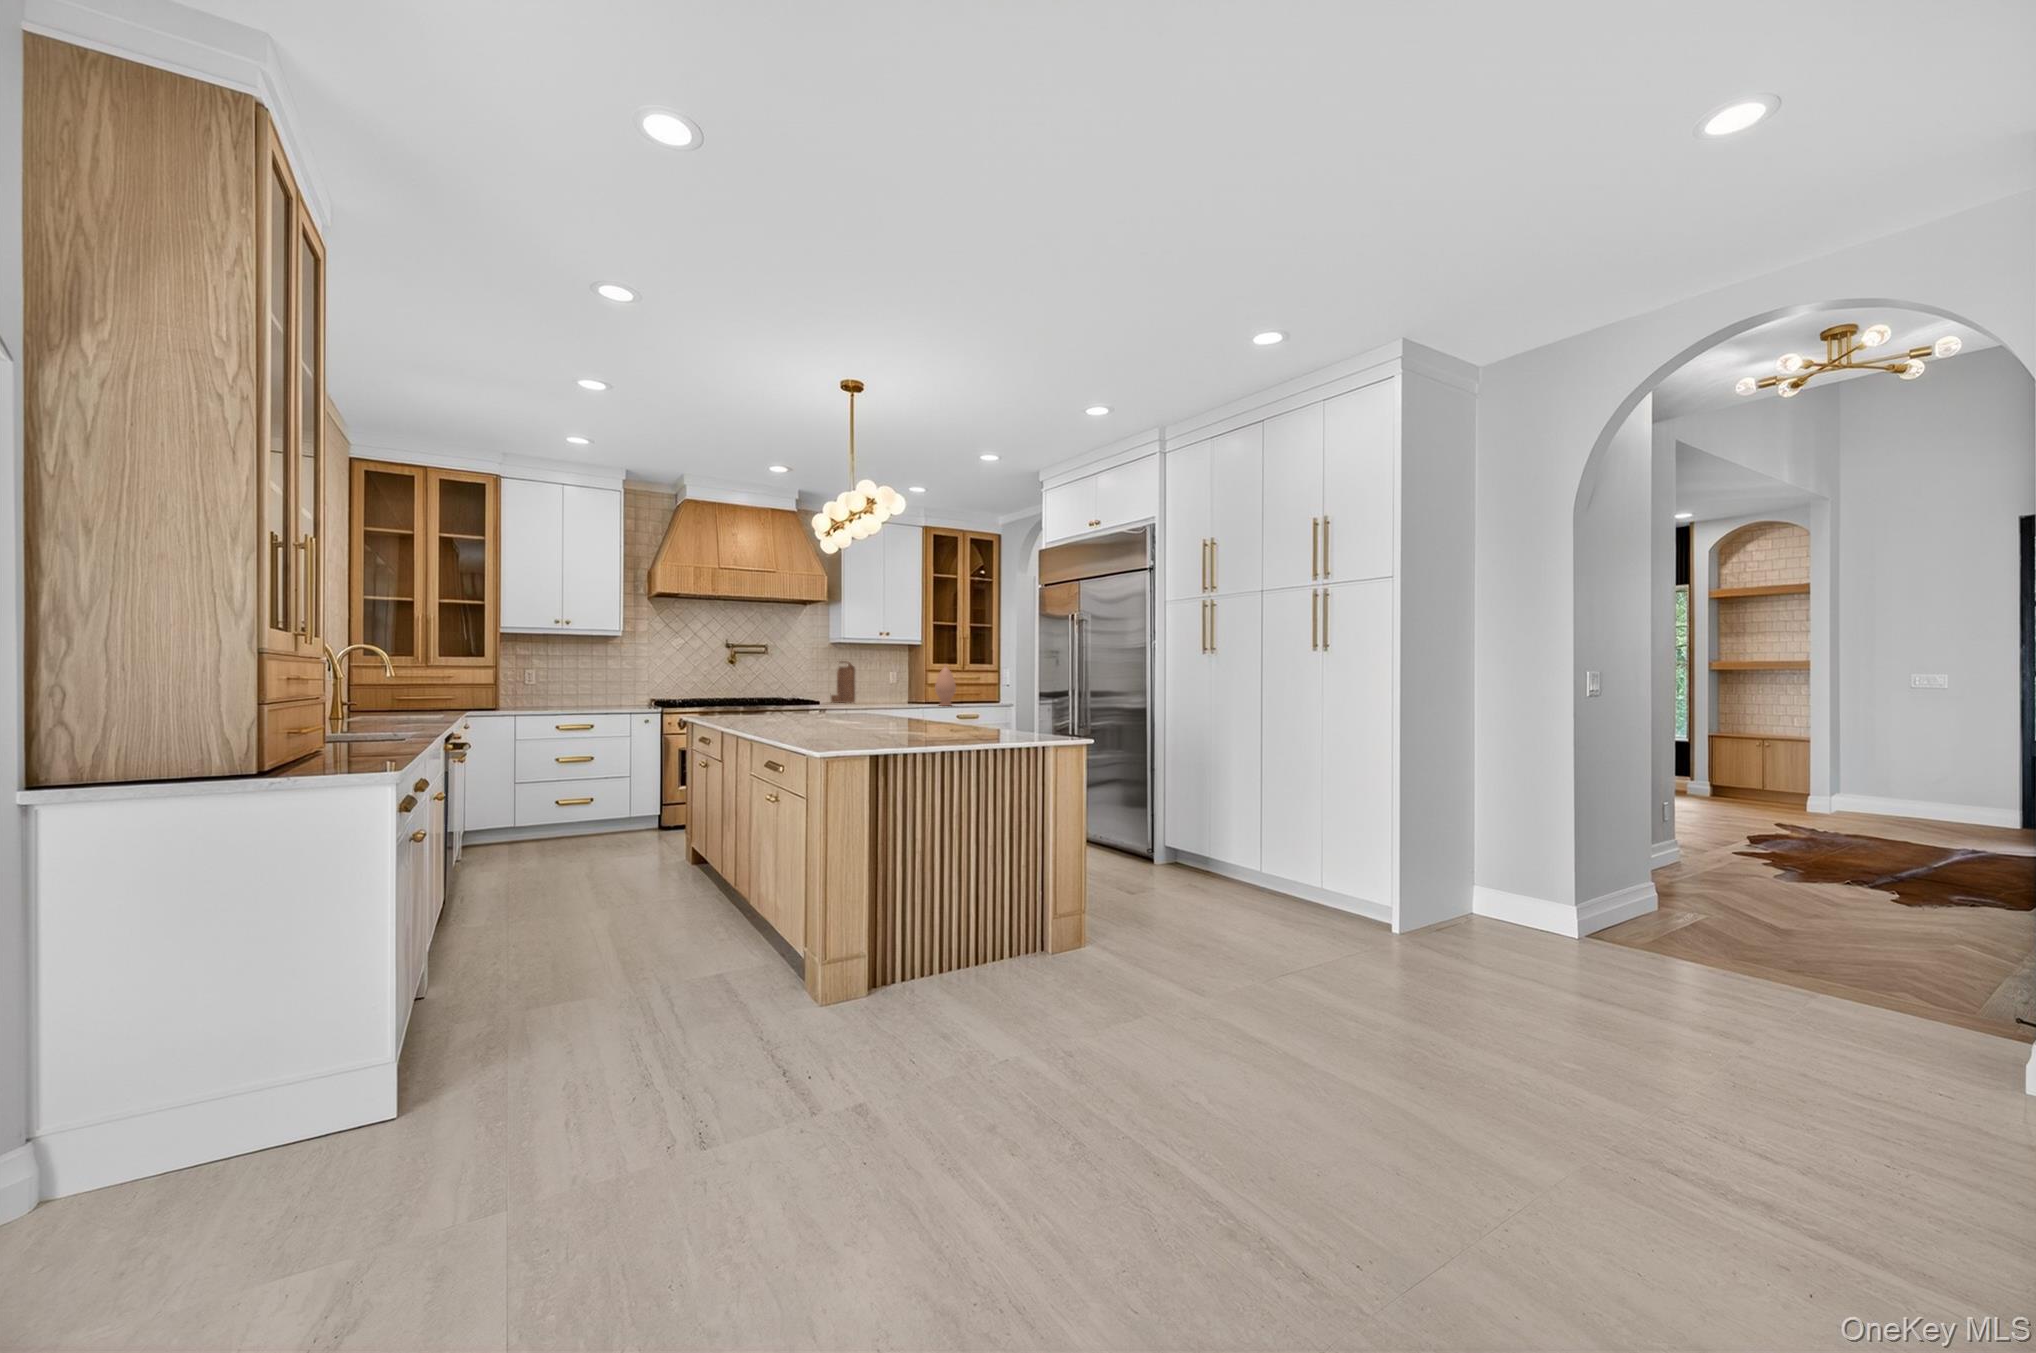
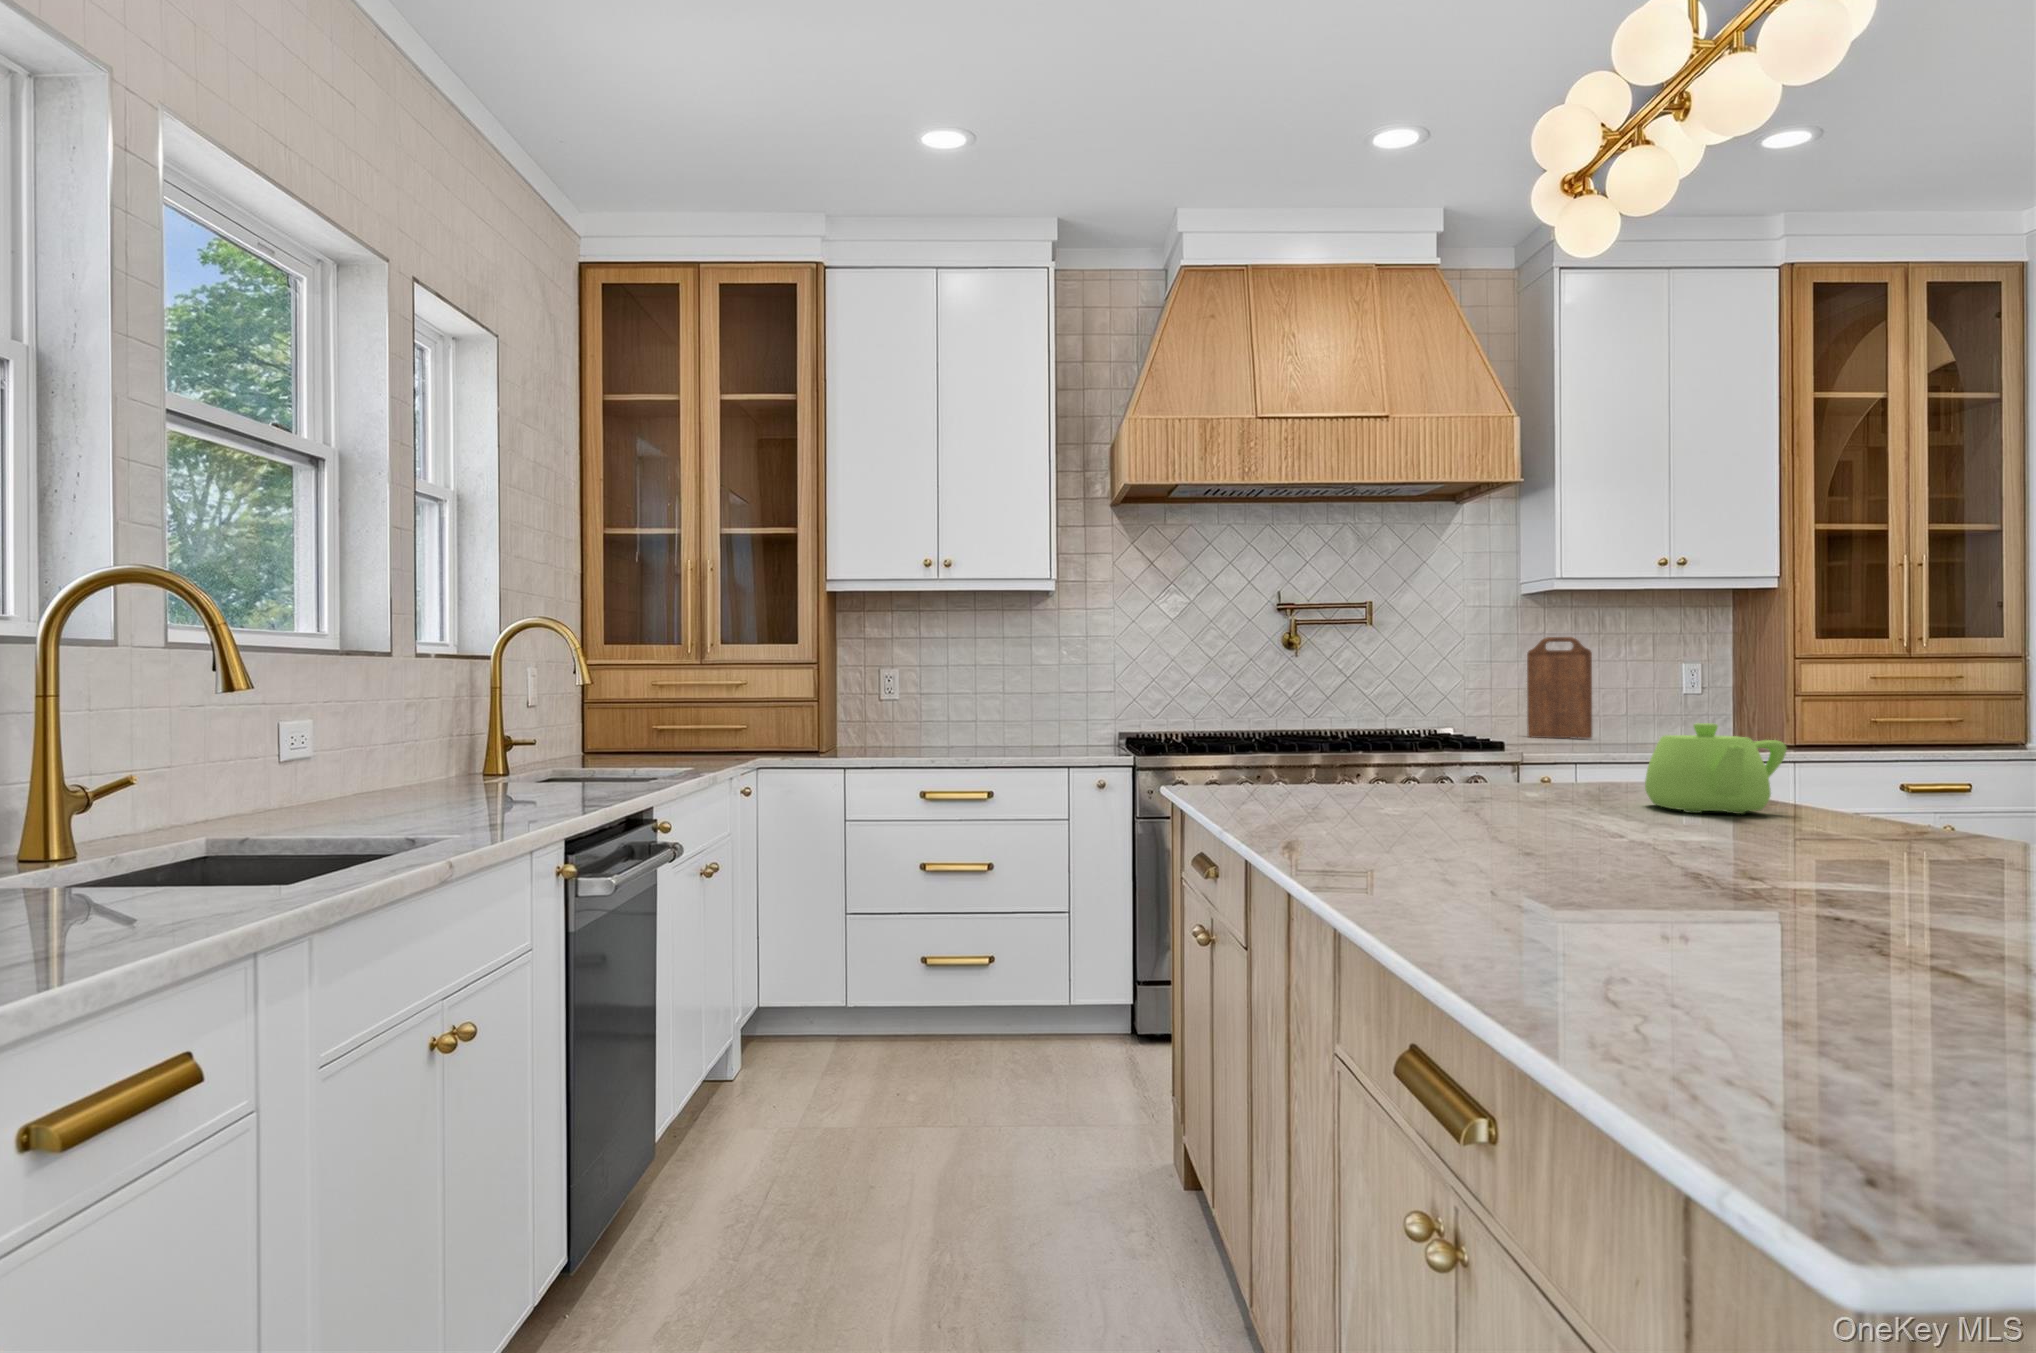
vase: present [935,665,956,706] -> none [1832,639,1904,754]
teapot: none [845,688,882,714] -> present [1645,723,1786,814]

